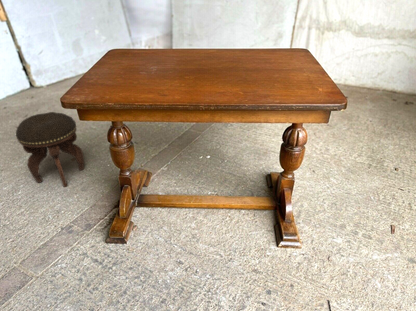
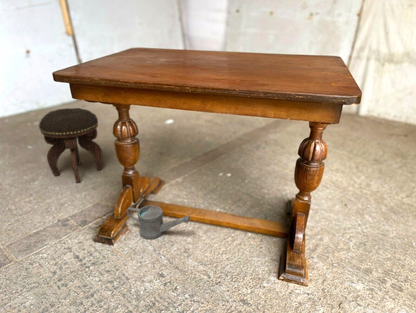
watering can: none [131,200,192,232] -> present [127,205,190,239]

